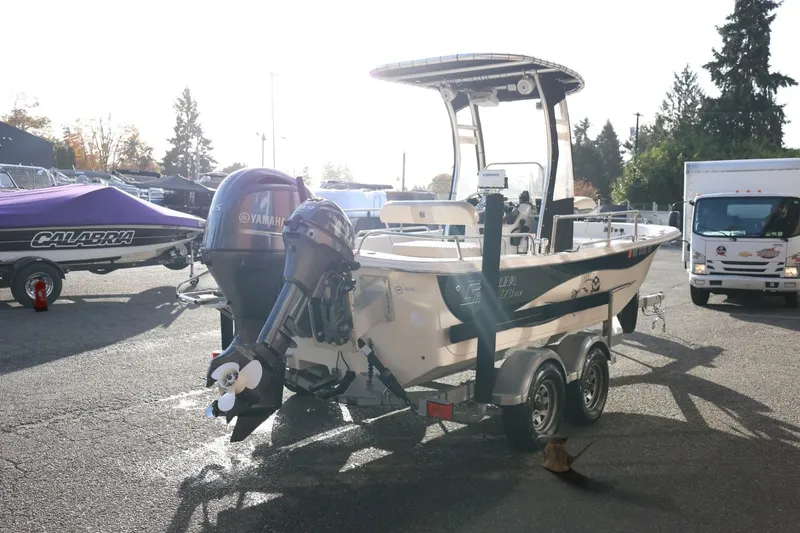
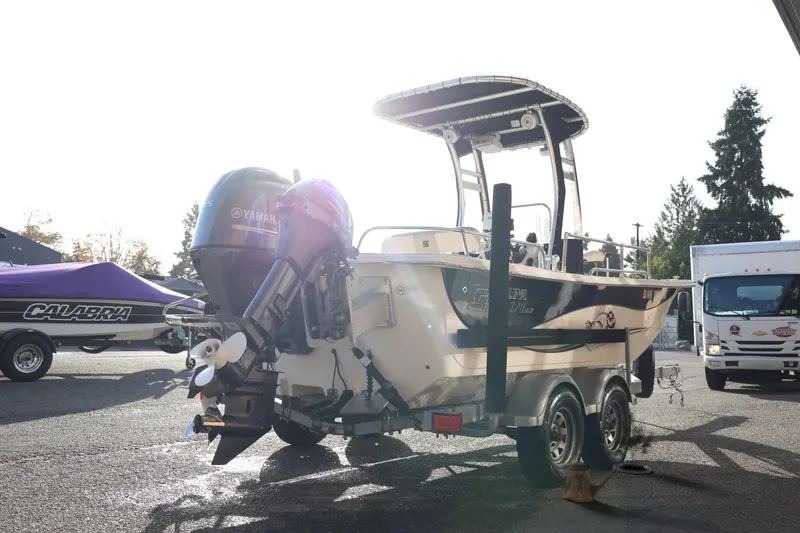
fire extinguisher: present [24,273,50,311] -> none [12,345,41,386]
potted tree: none [590,368,633,431] -> present [614,411,654,474]

